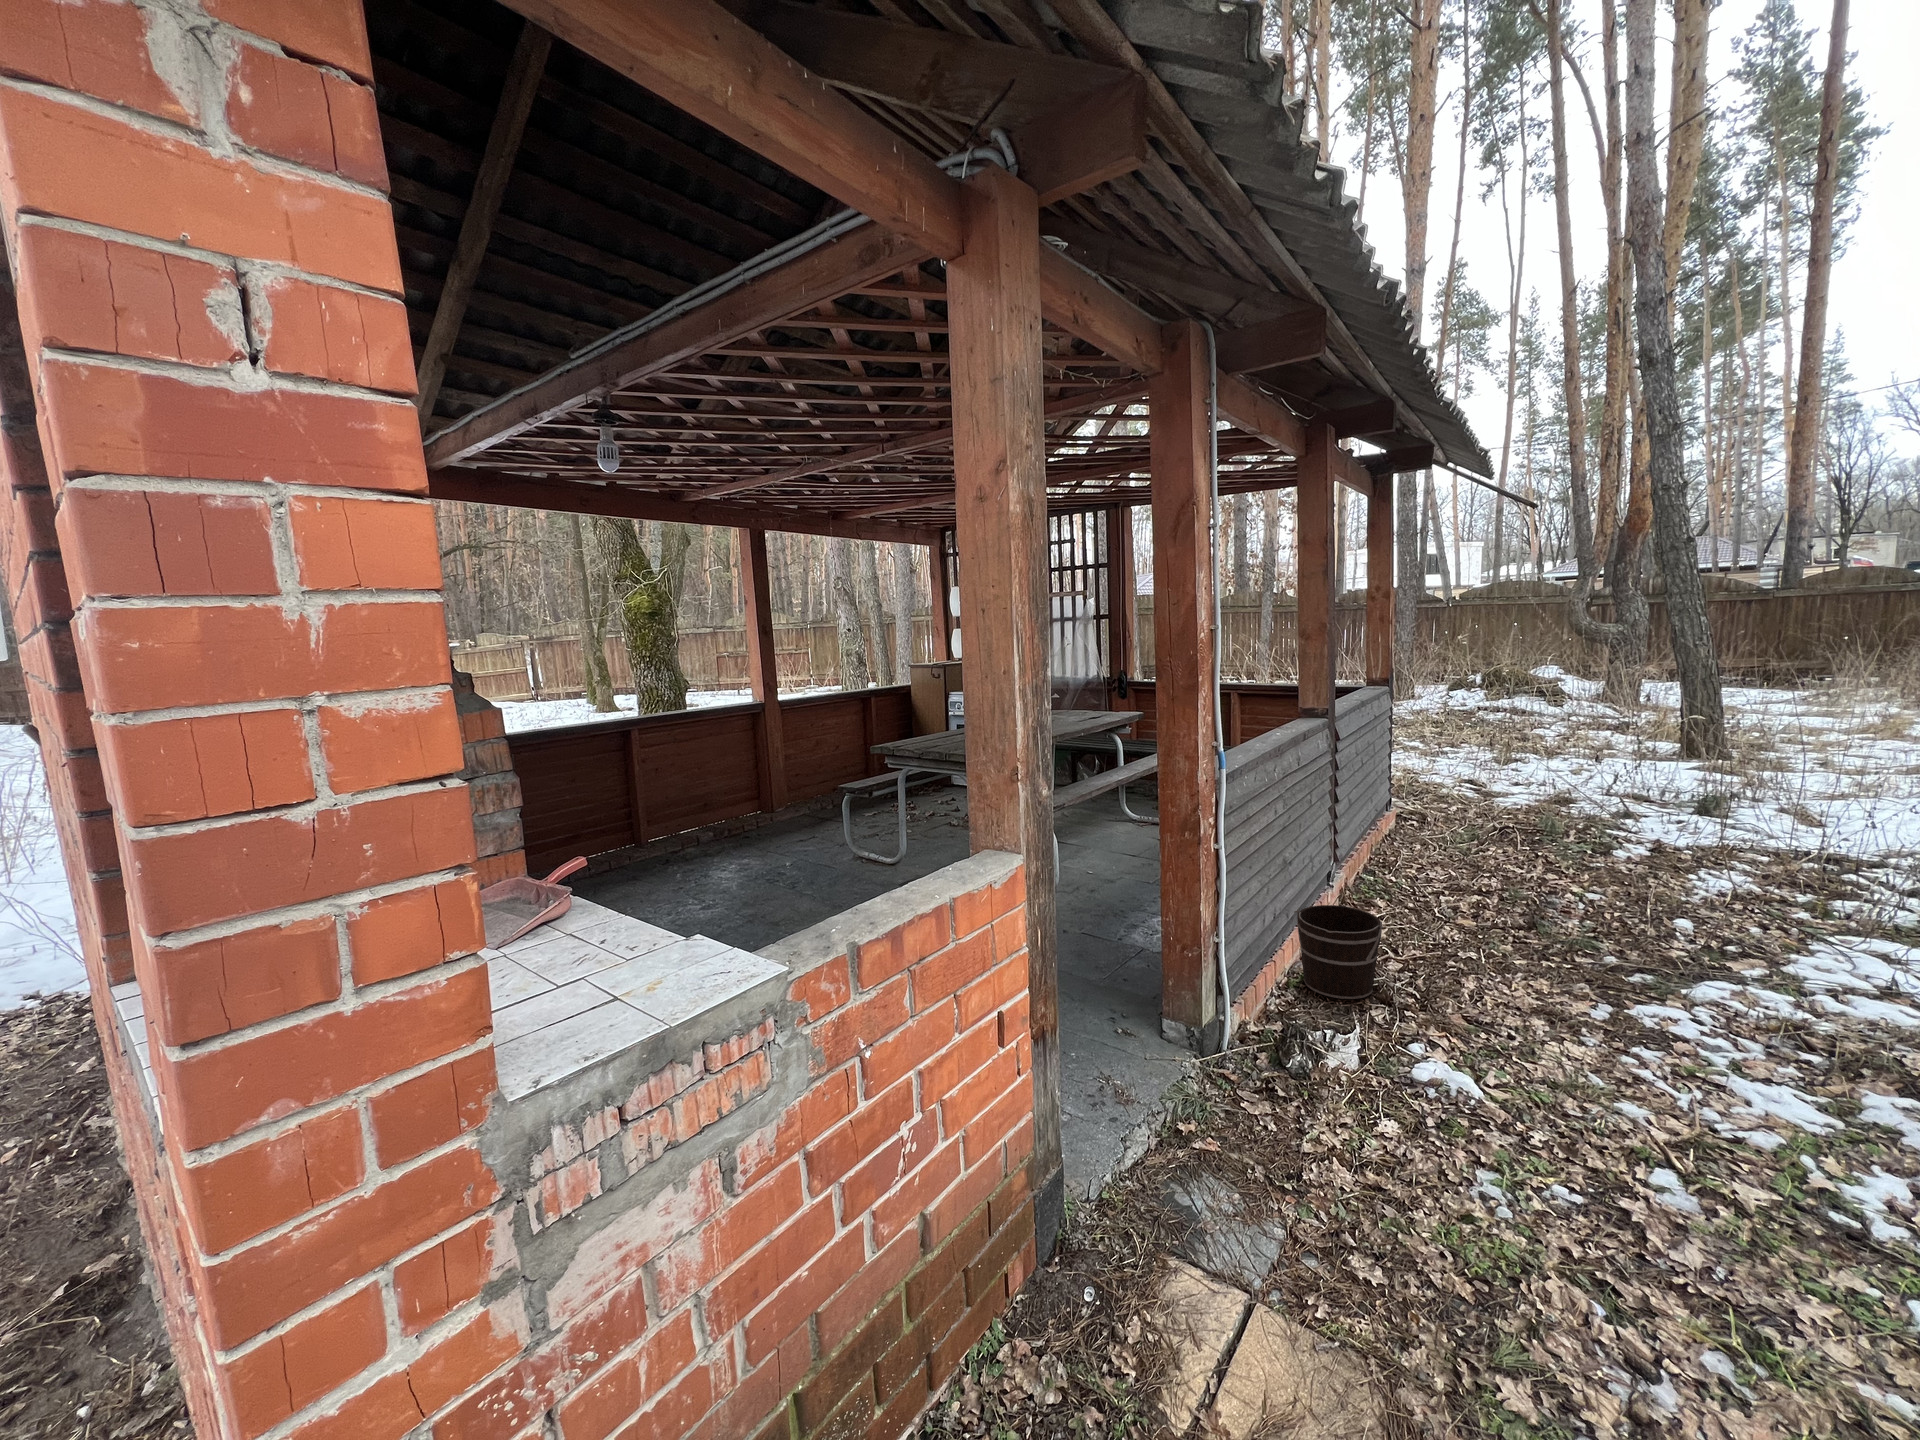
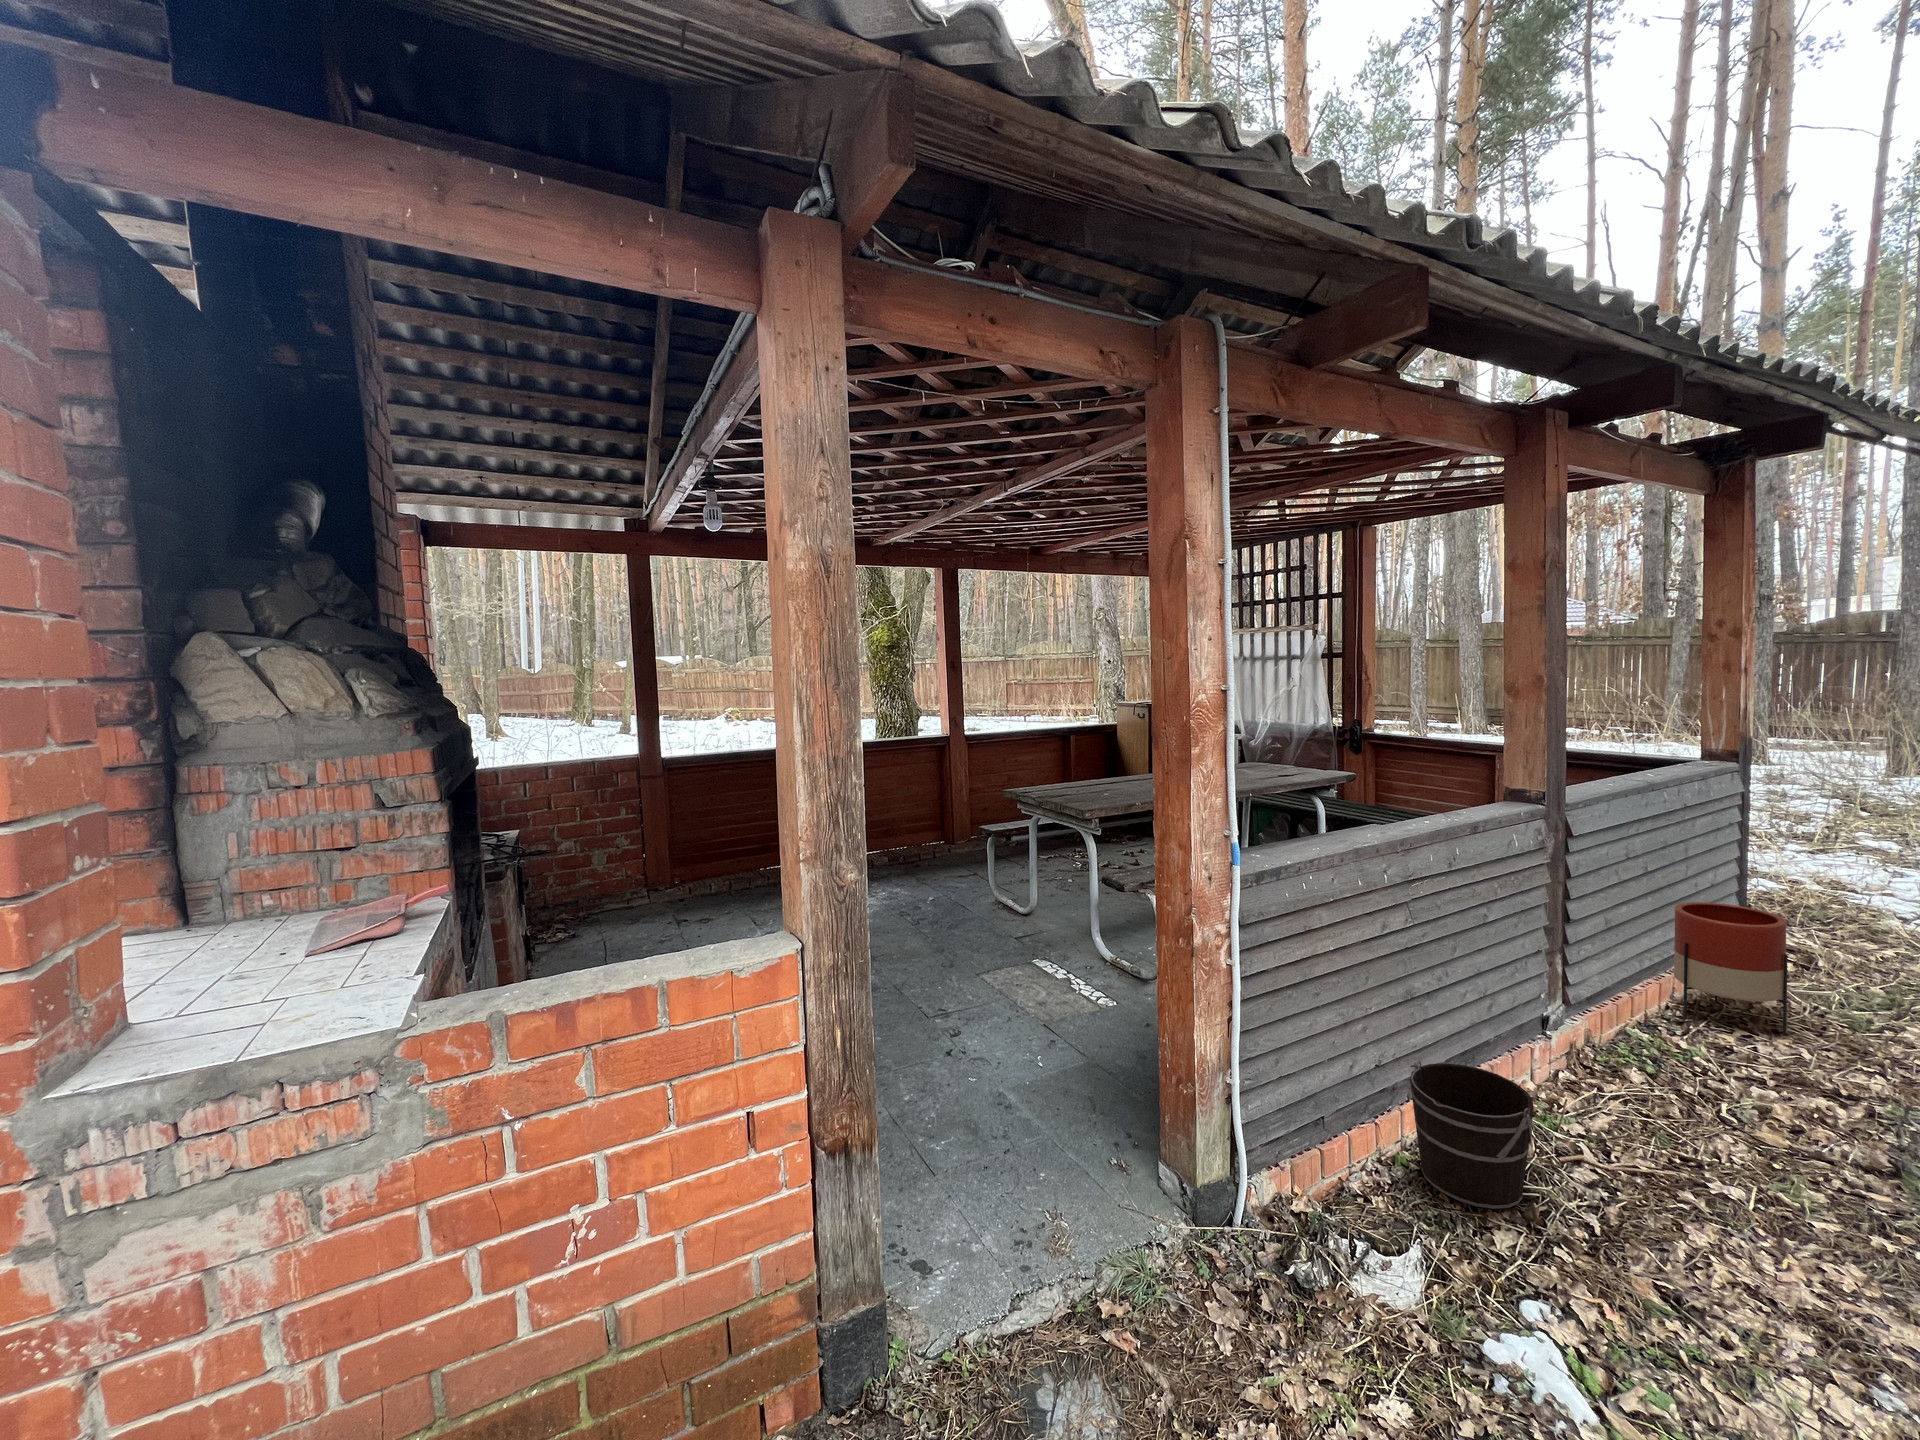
planter: none [1376,779,1441,862] -> present [1674,902,1788,1034]

